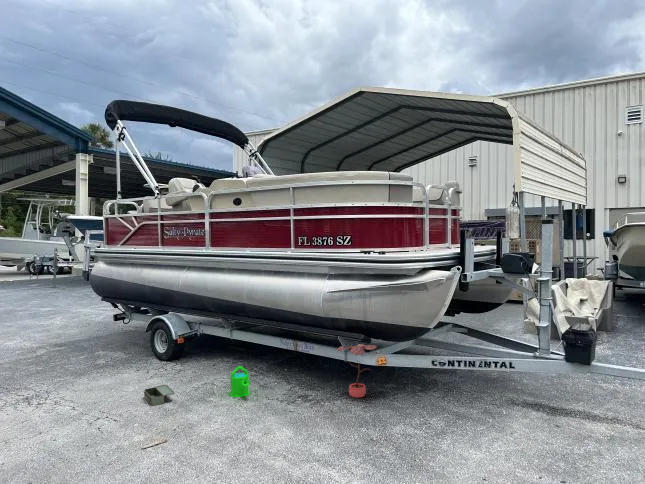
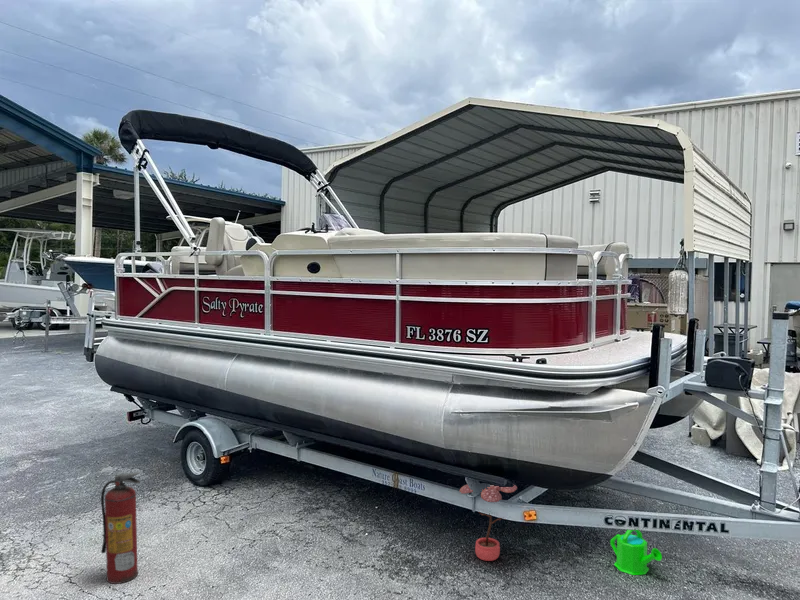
fire extinguisher: none [92,336,118,411] -> present [101,472,140,584]
watering can: present [230,366,250,397] -> present [610,528,662,575]
toolbox: present [144,385,174,406] -> none [177,536,223,574]

